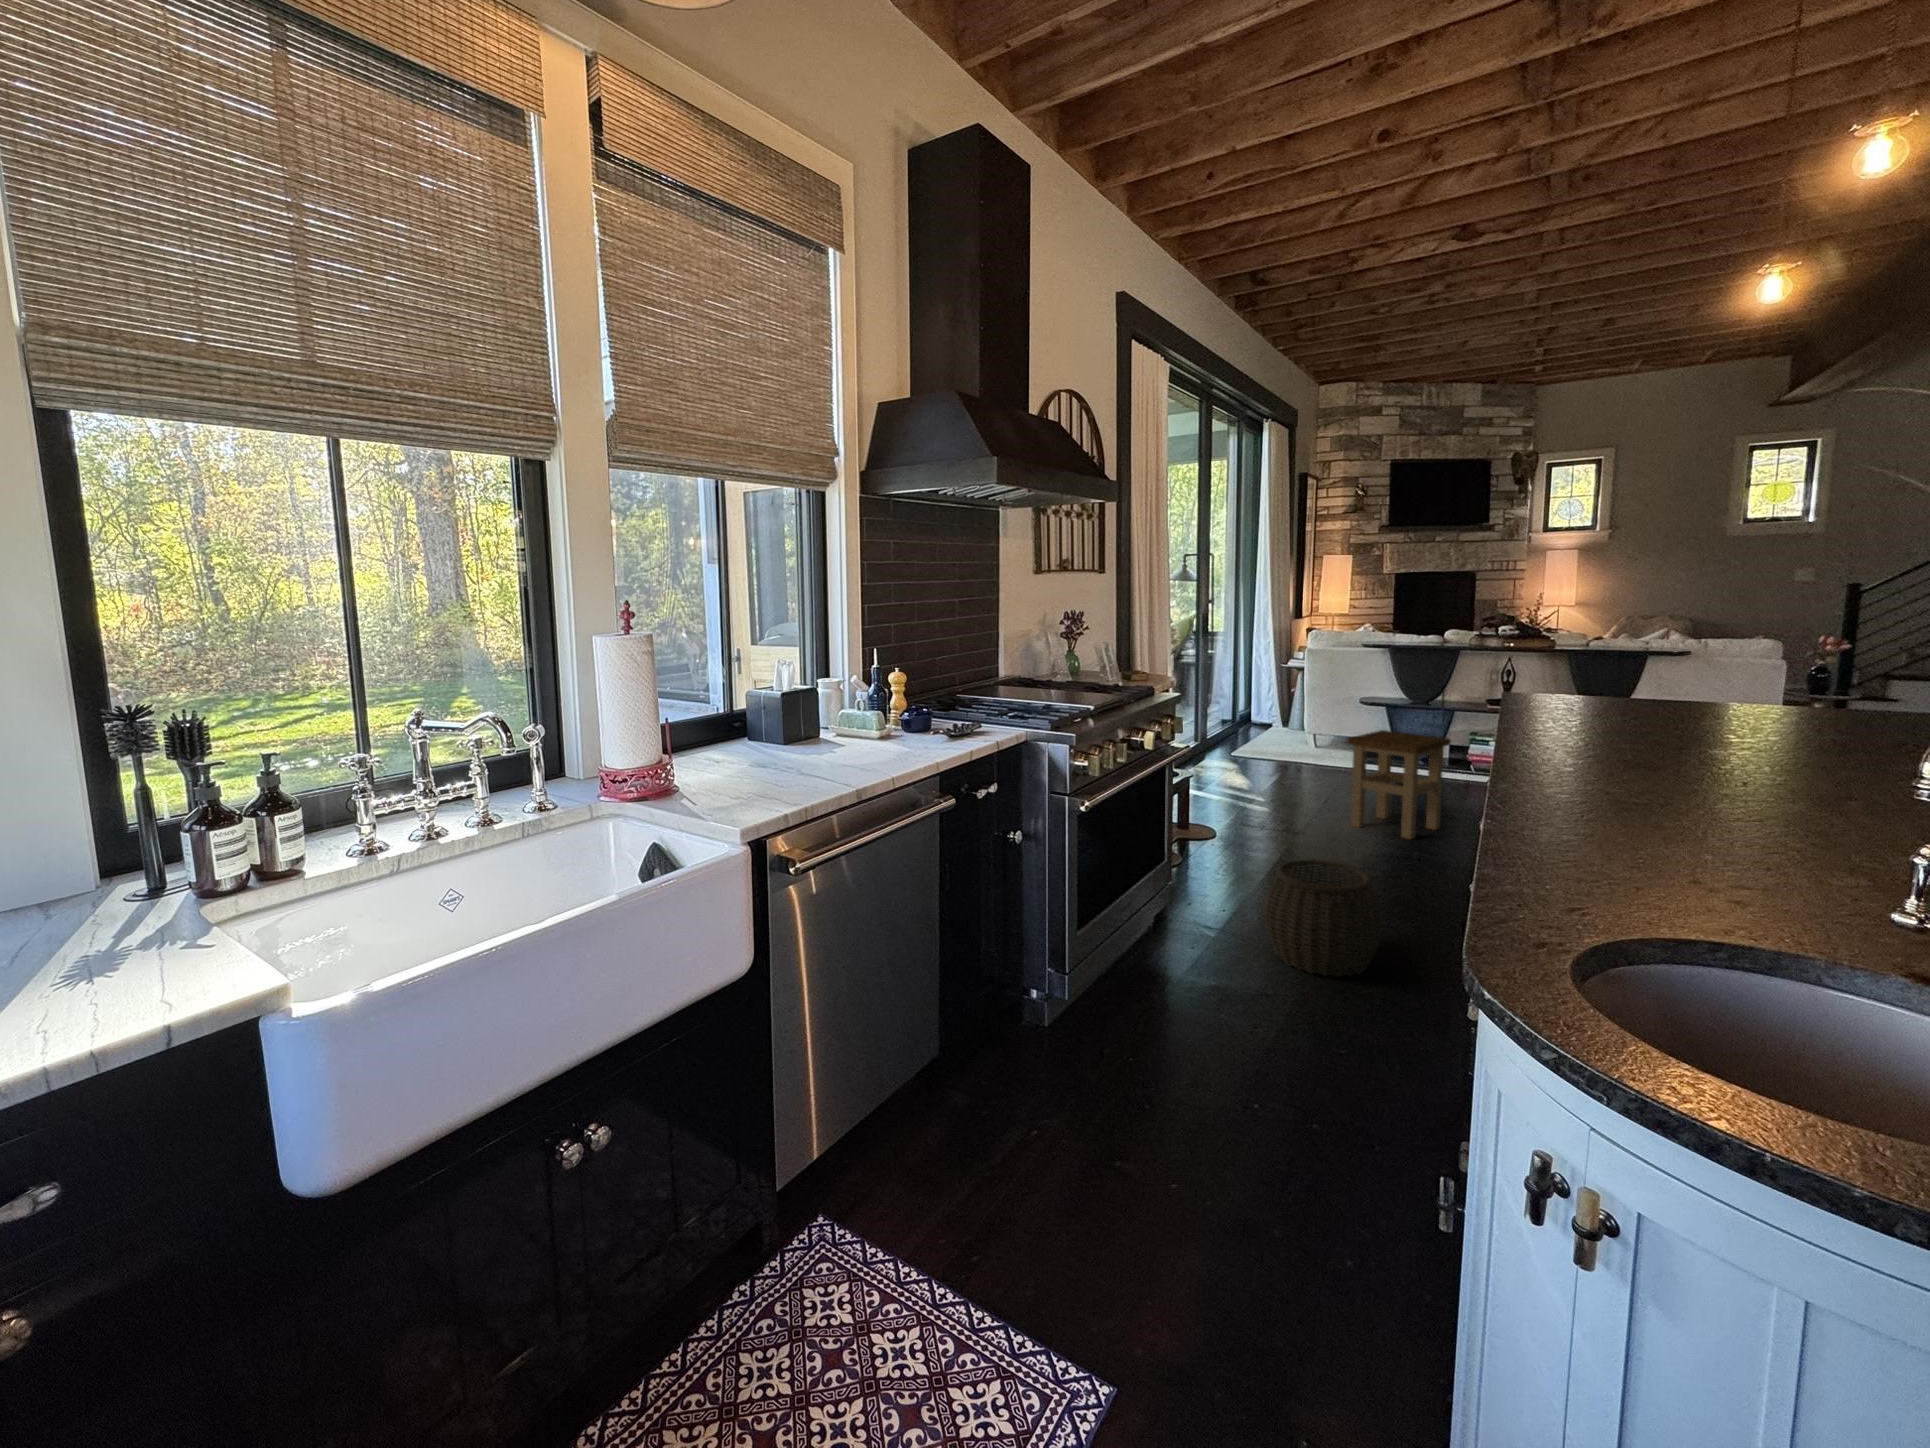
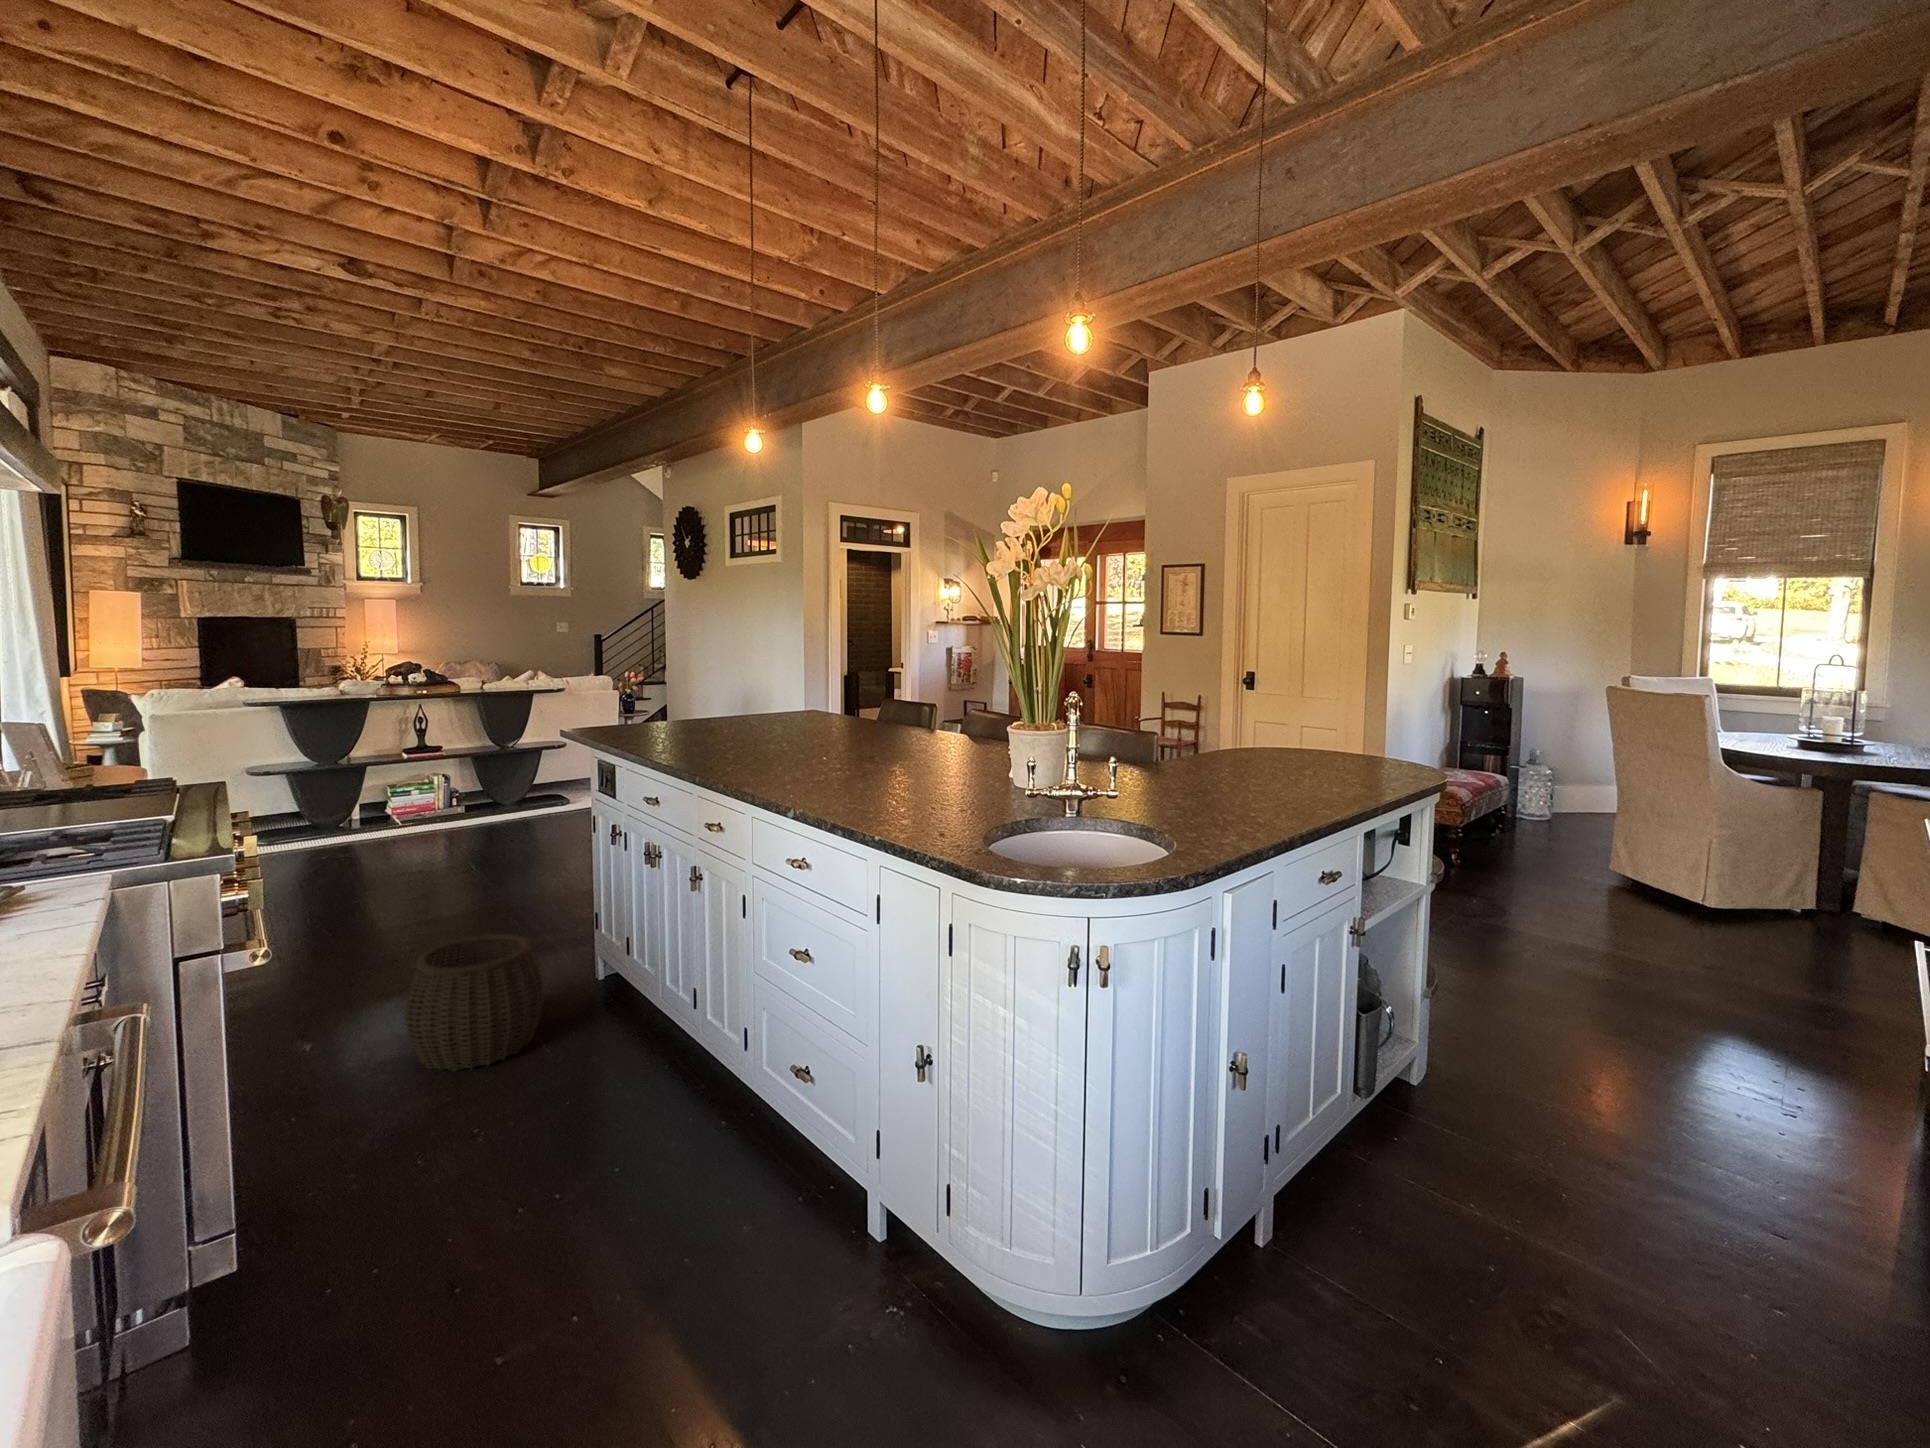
stool: present [1348,730,1451,839] -> none [325,791,436,915]

